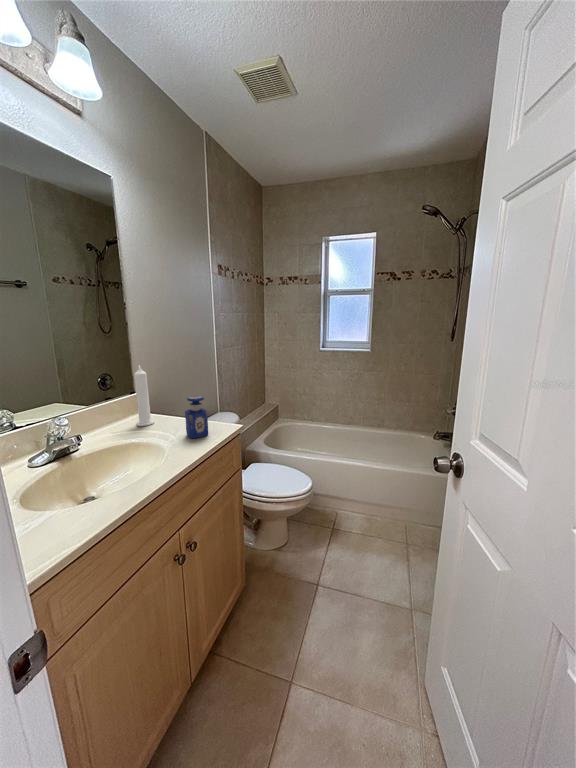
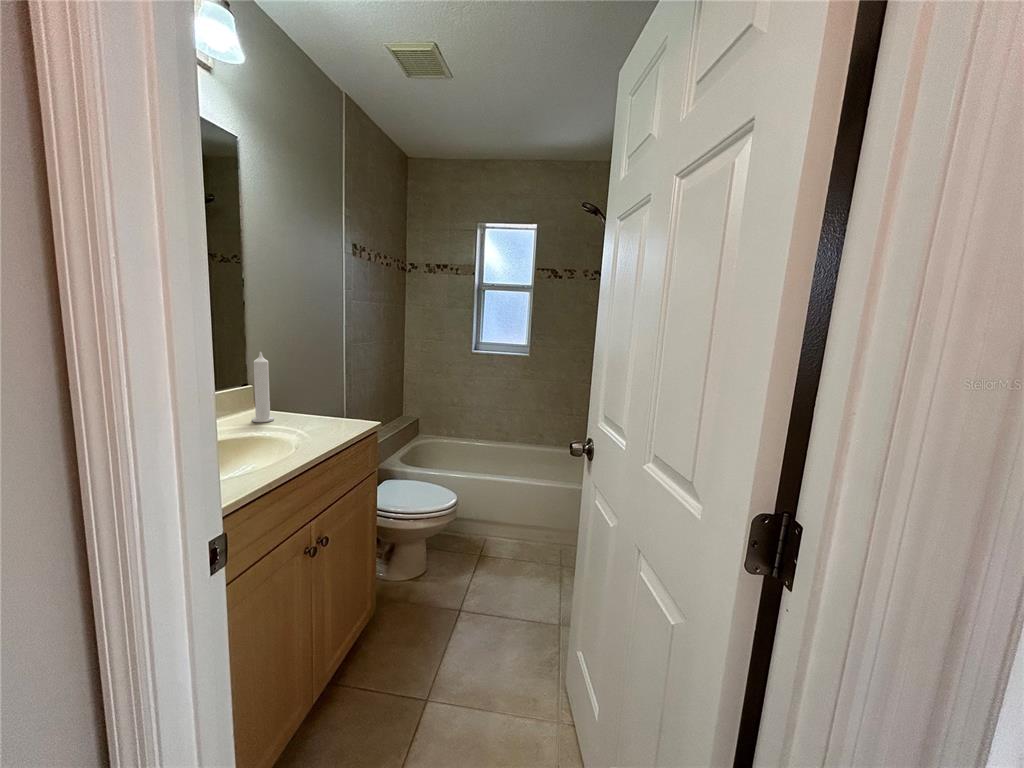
perfume bottle: present [185,396,208,438] -> none [317,387,343,433]

